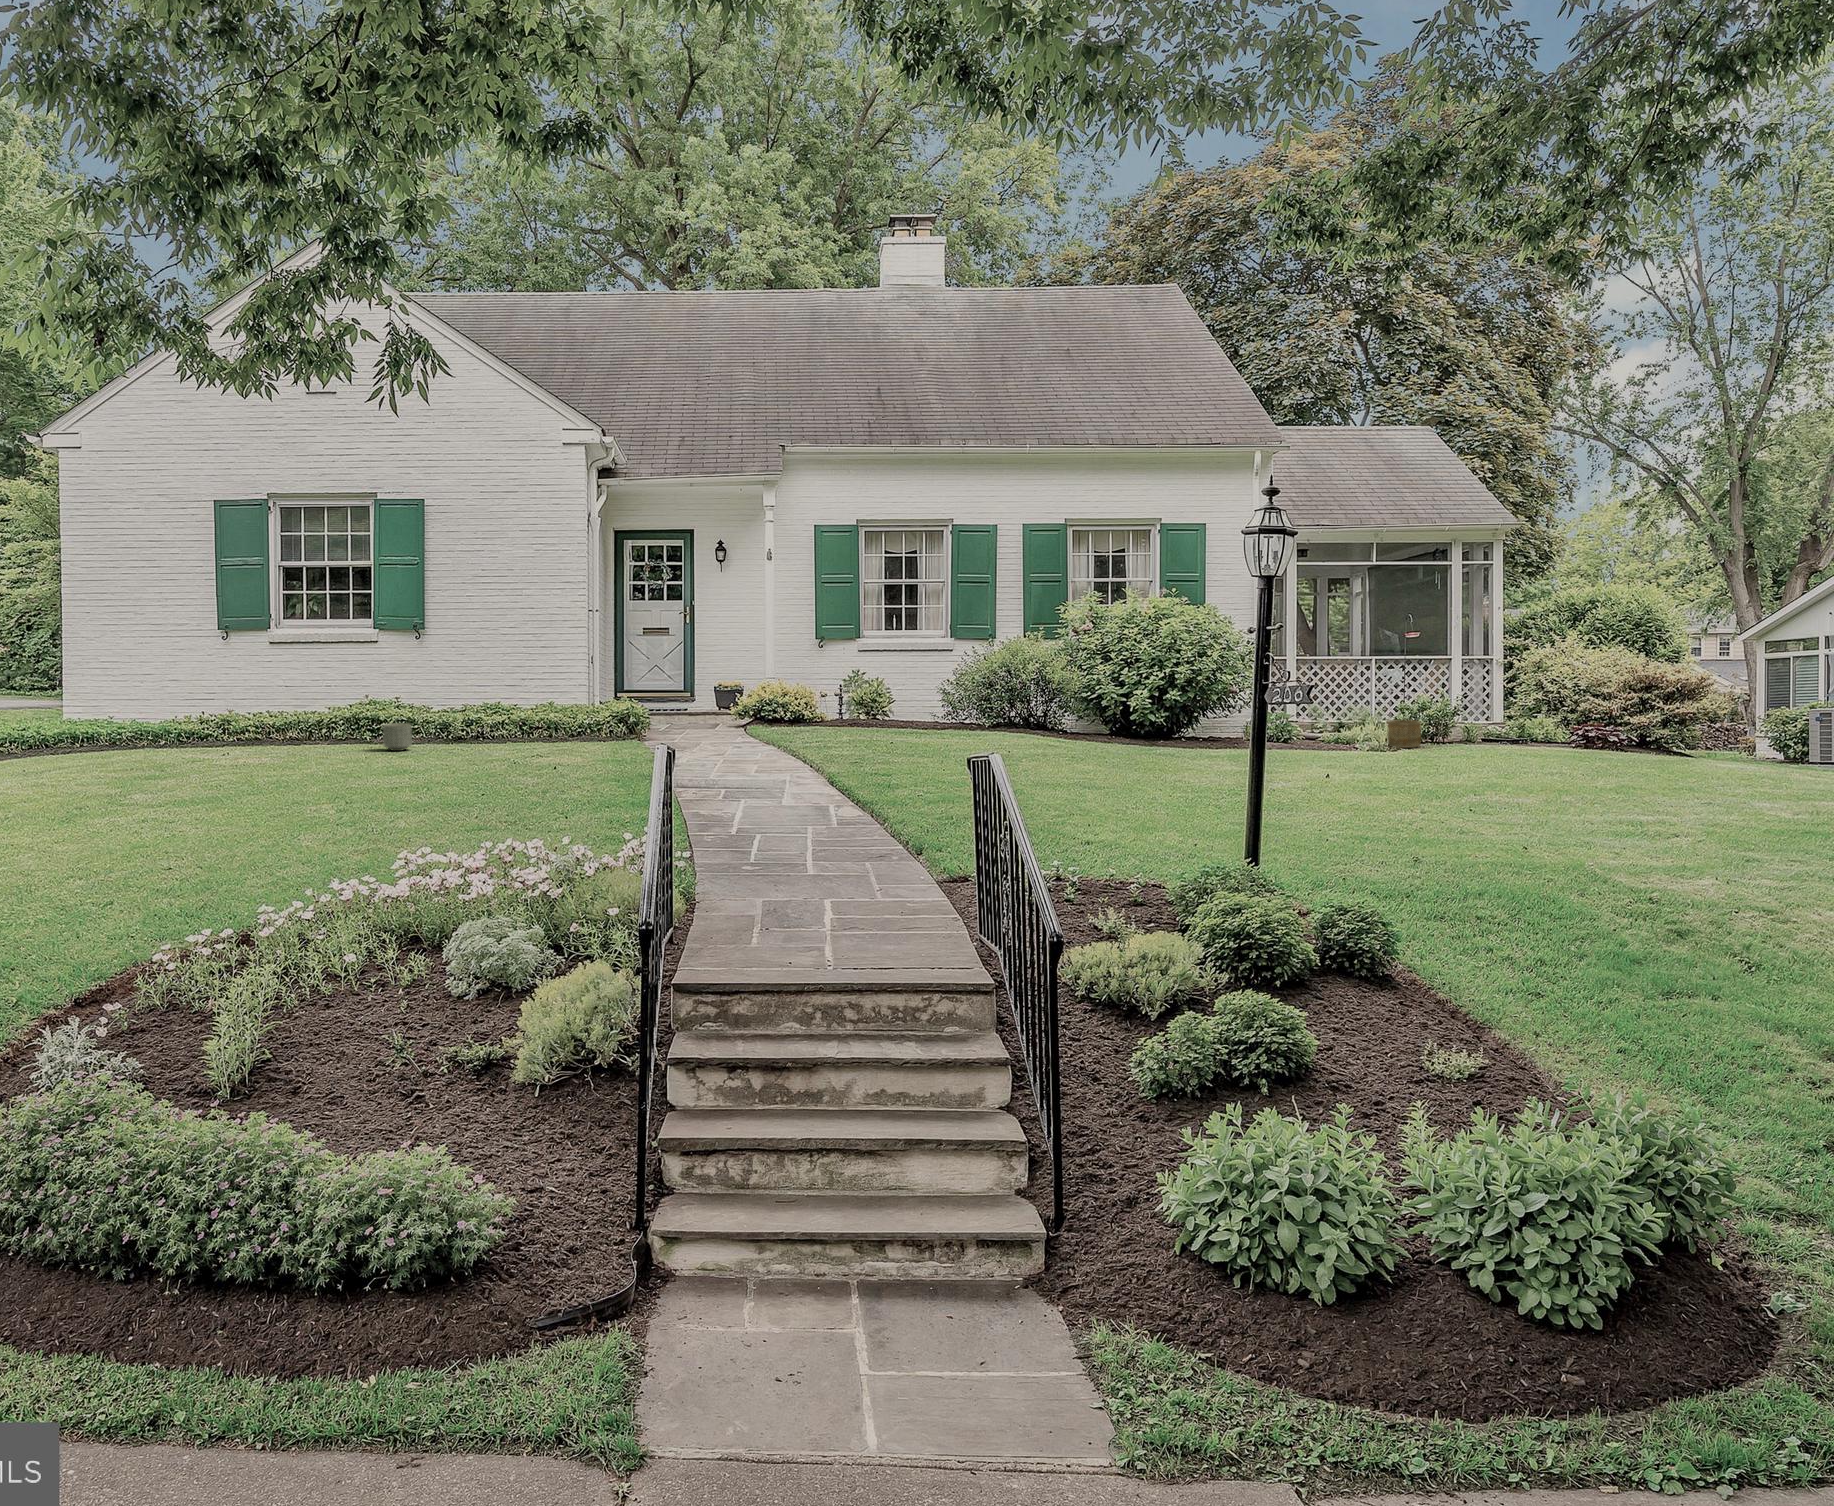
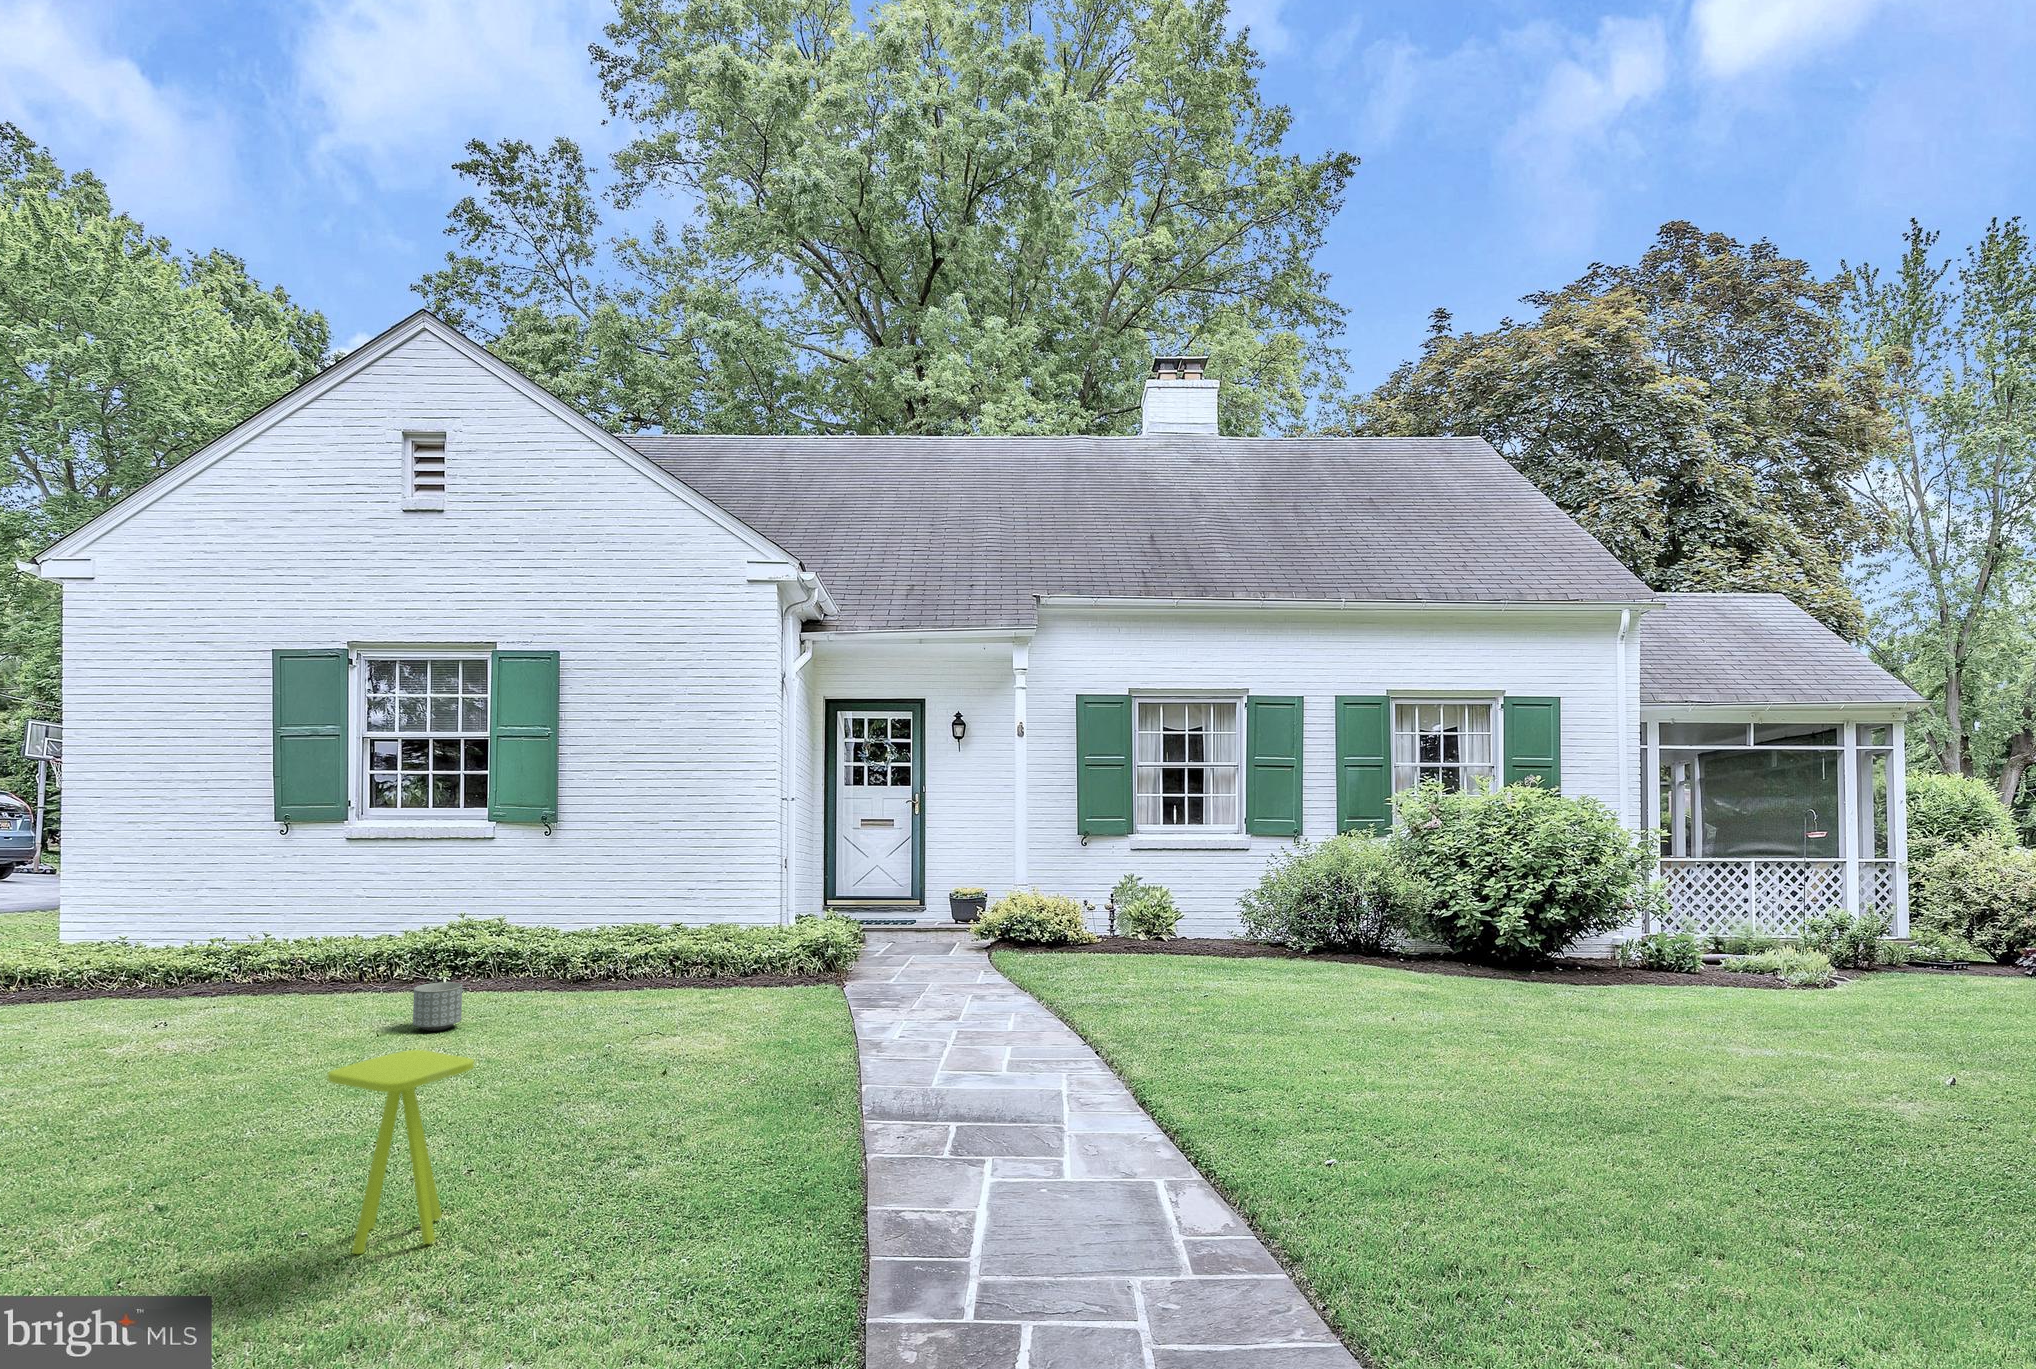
side table: none [440,716,500,797] -> present [328,1050,474,1254]
wooden bucket: present [1387,720,1421,748] -> none [1901,965,1963,1010]

